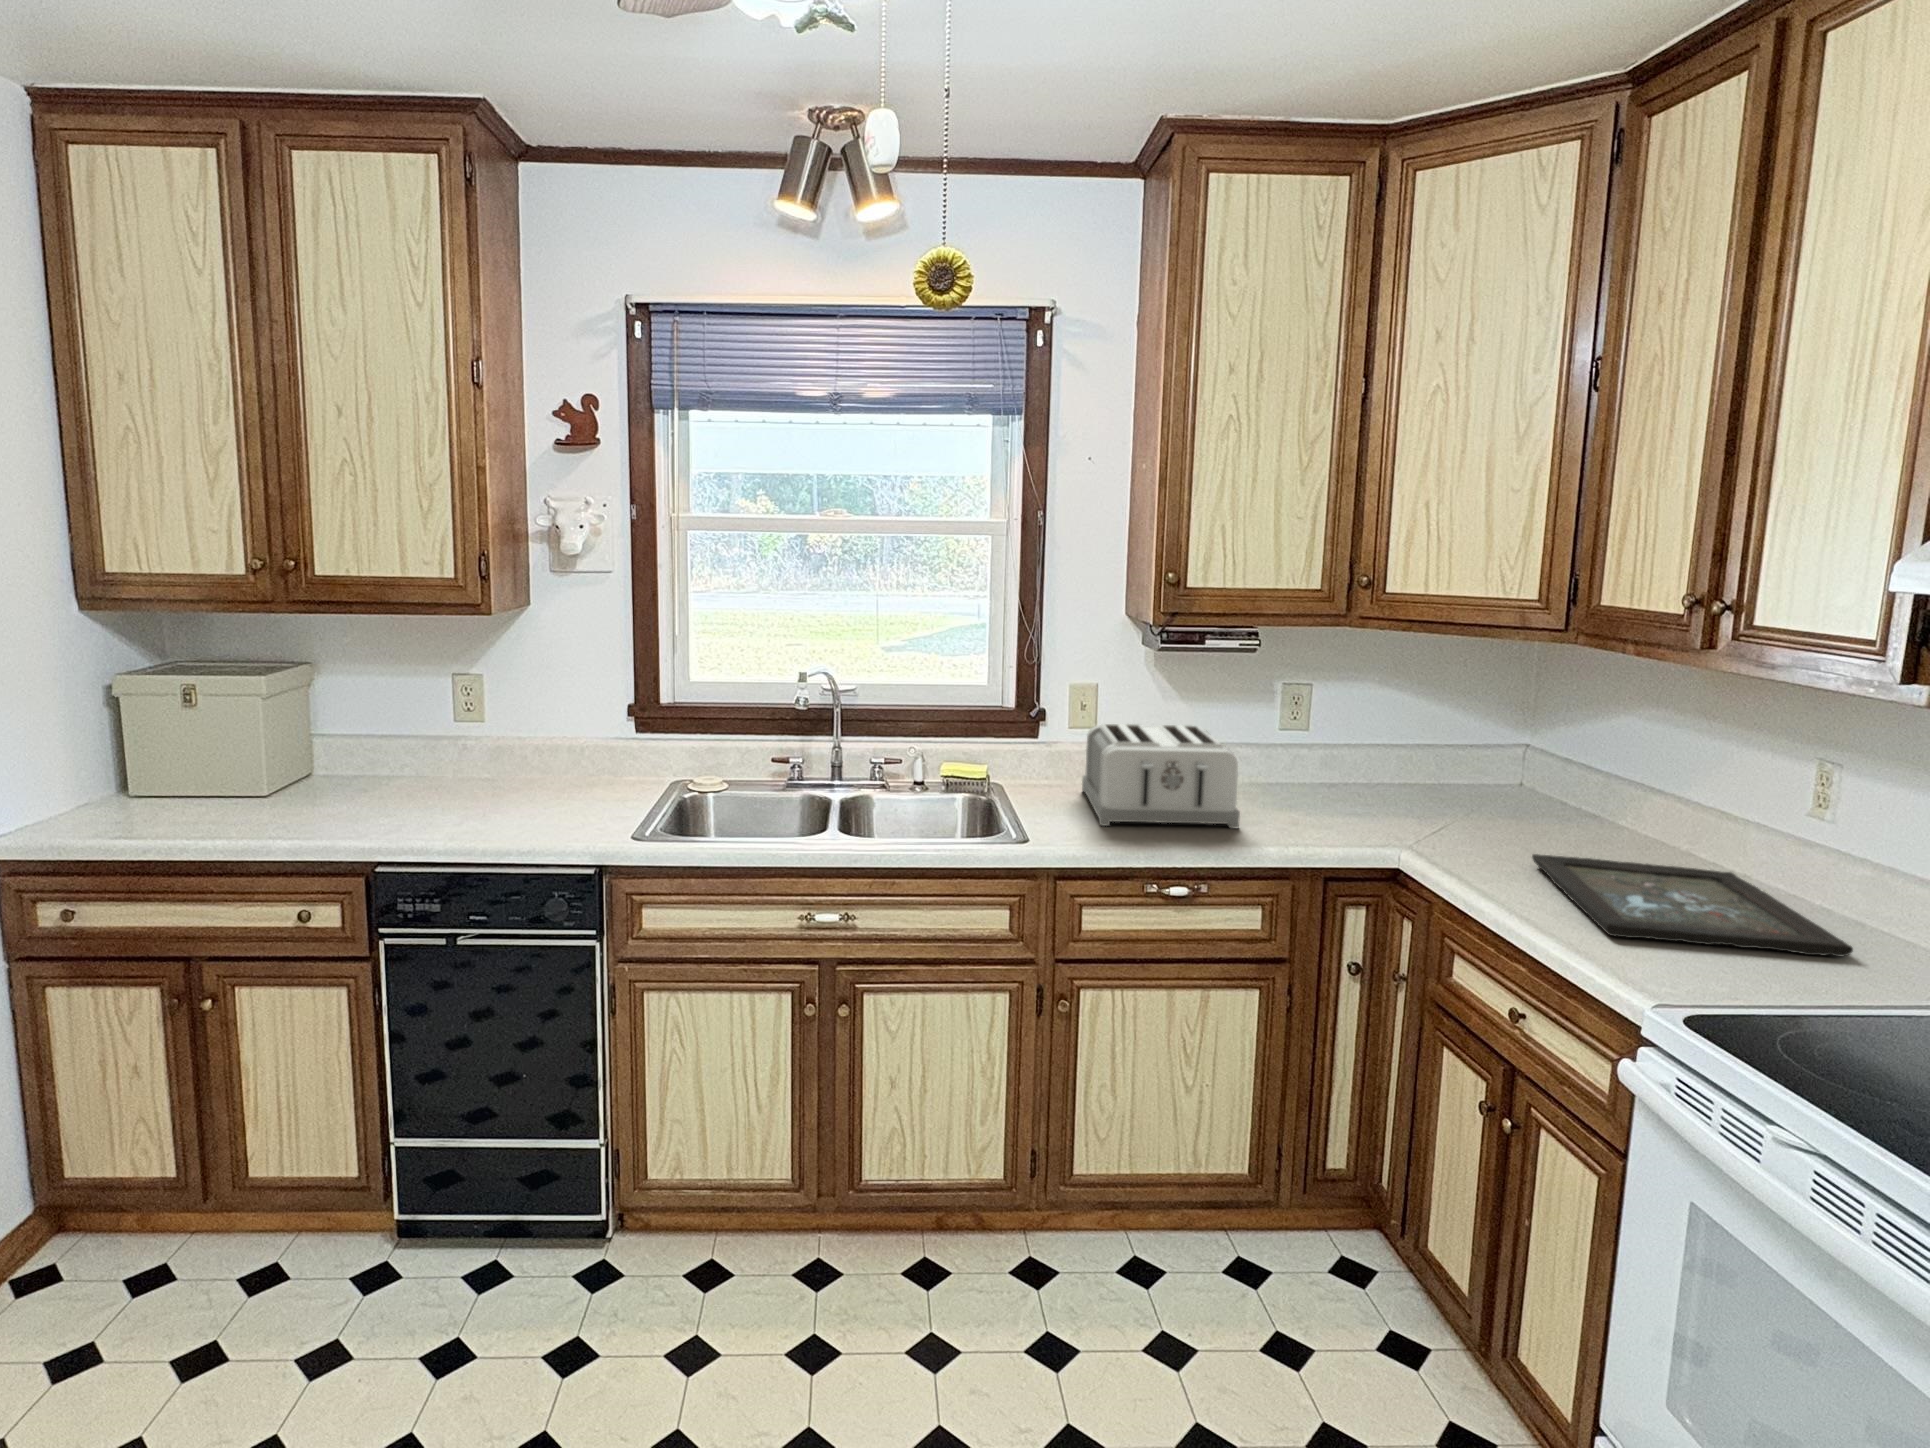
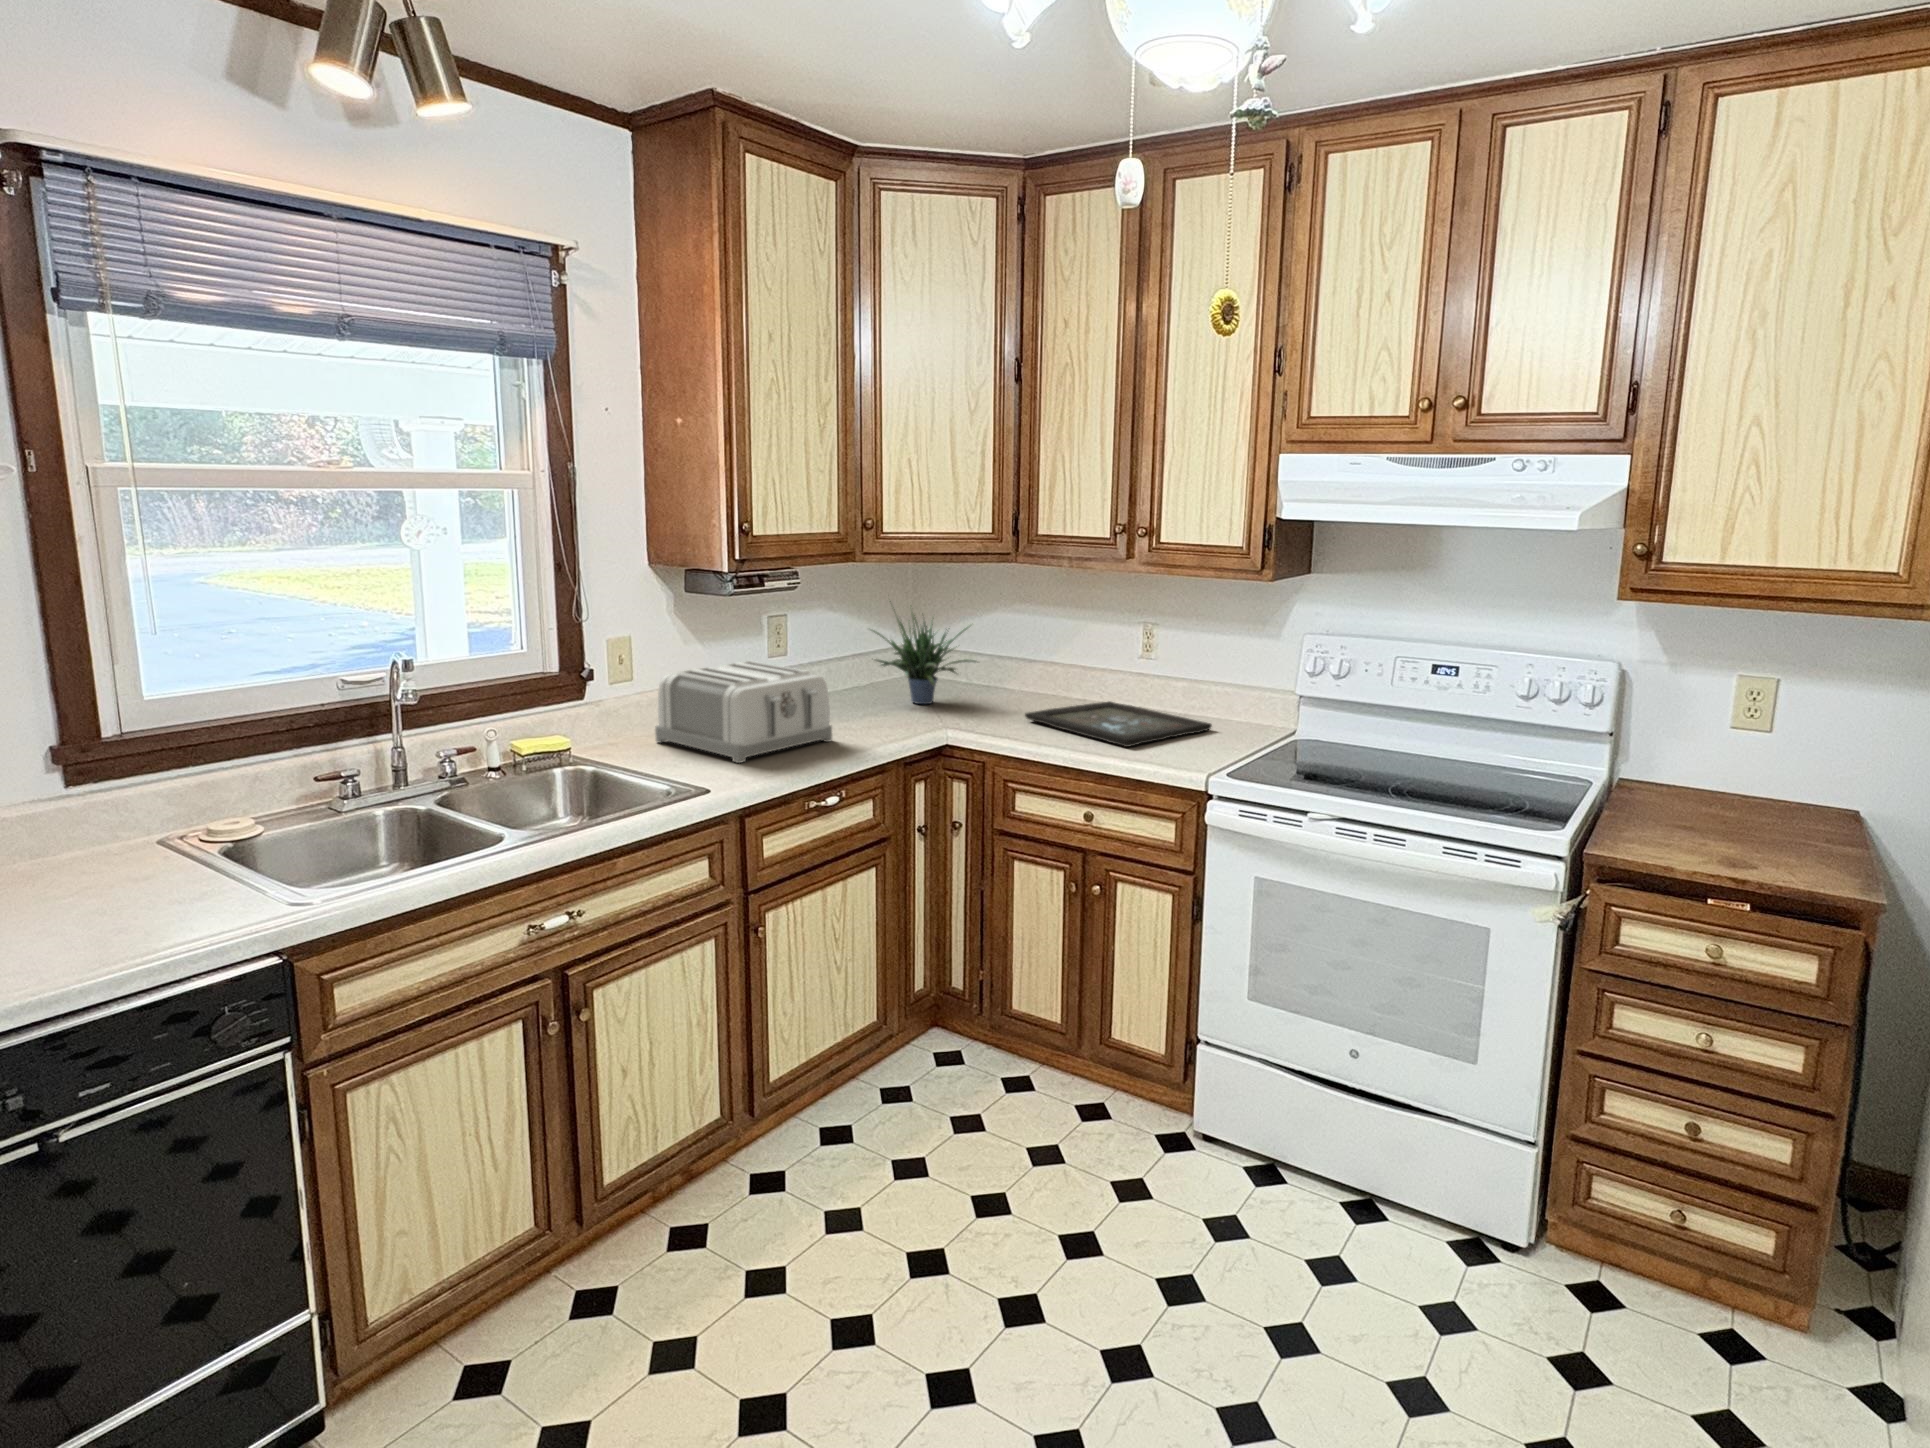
potted plant: none [1376,673,1522,818] -> present [871,601,978,704]

